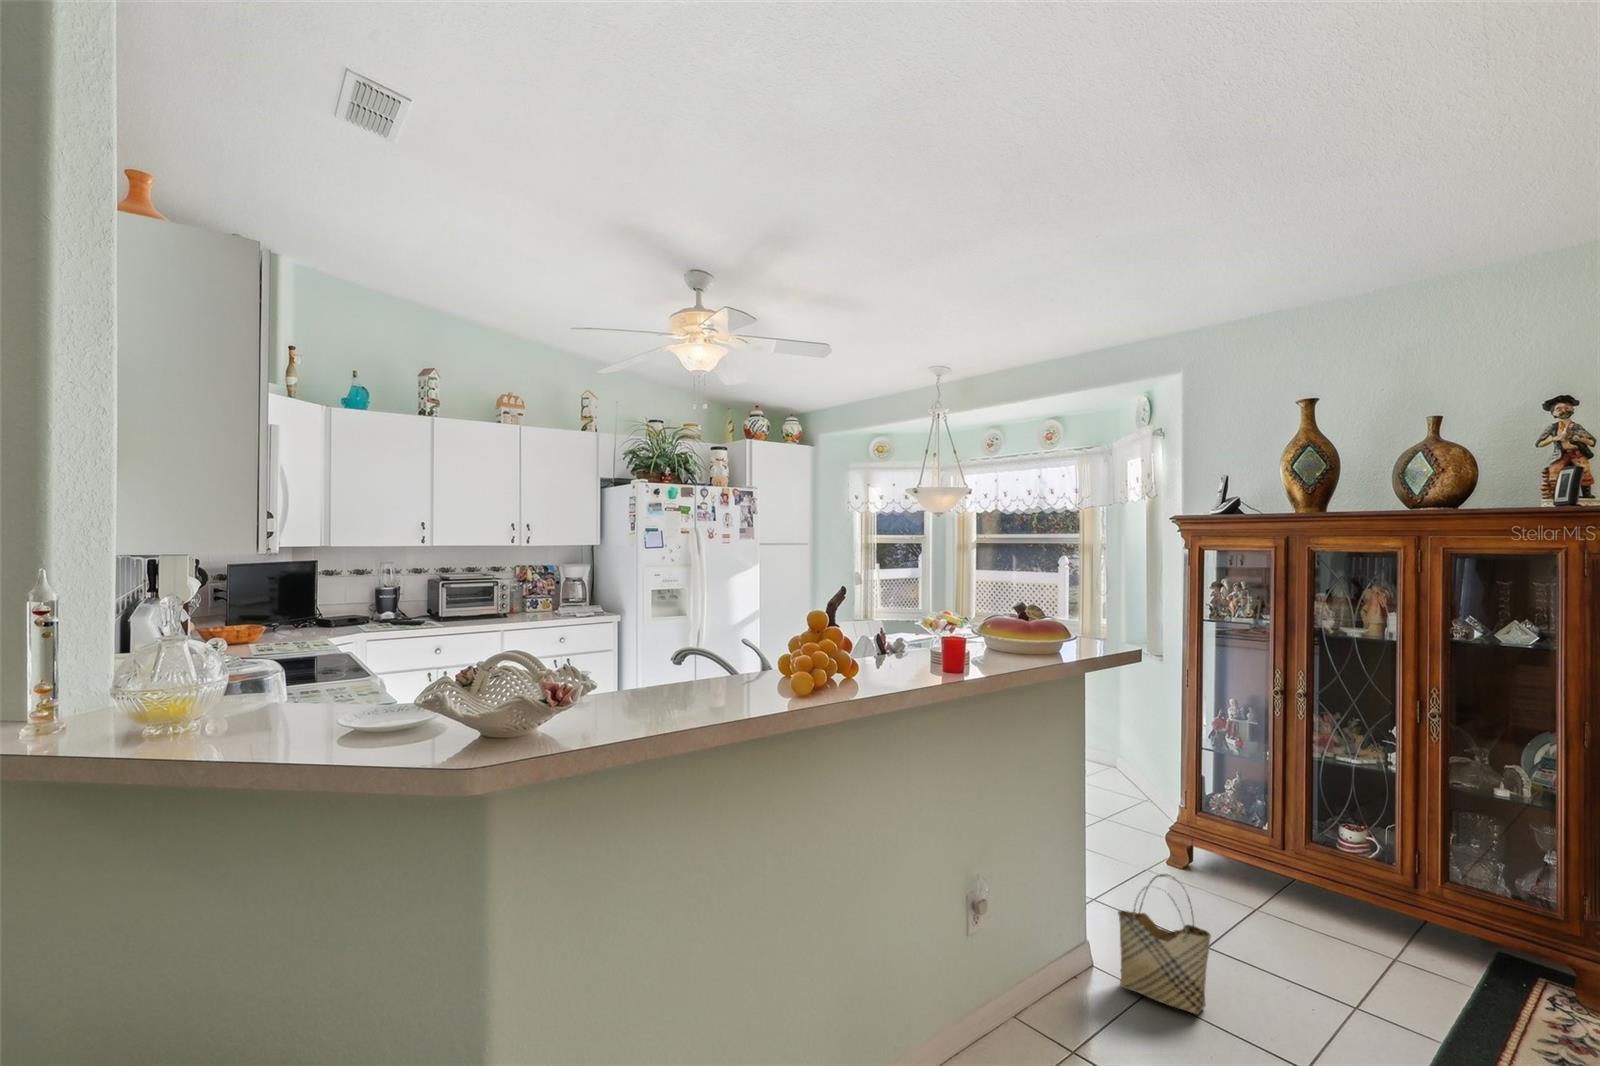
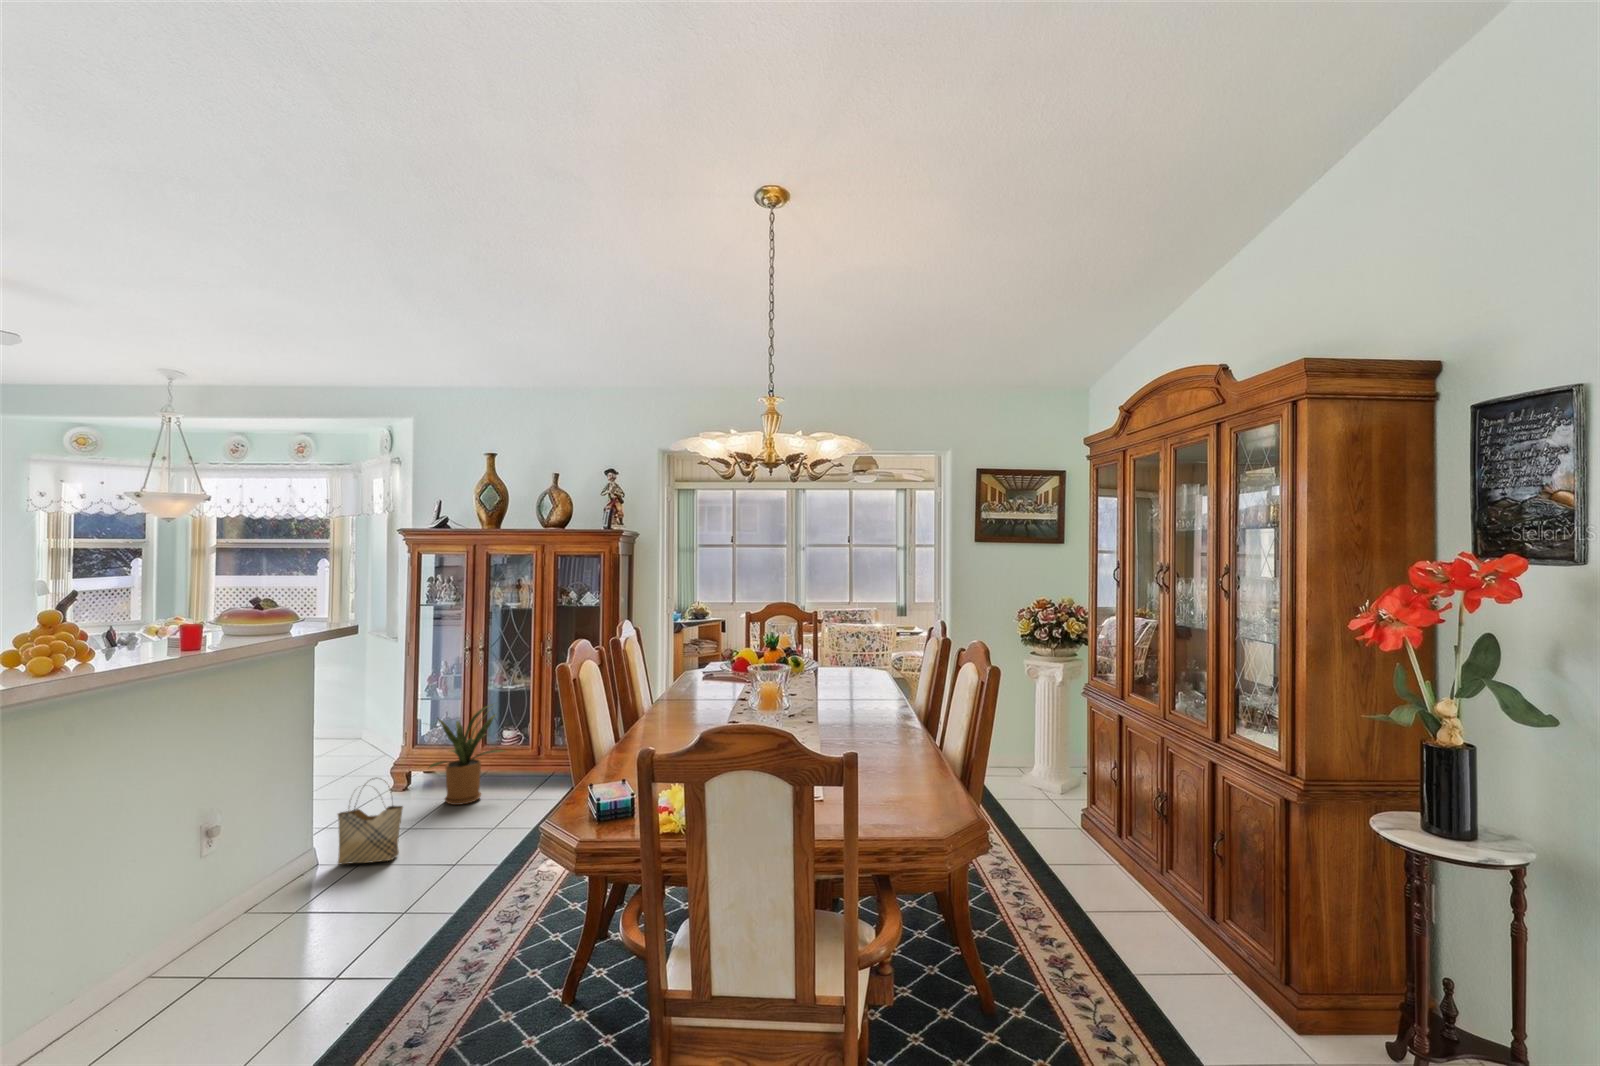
house plant: none [1200,787,1363,936] -> present [429,705,504,805]

